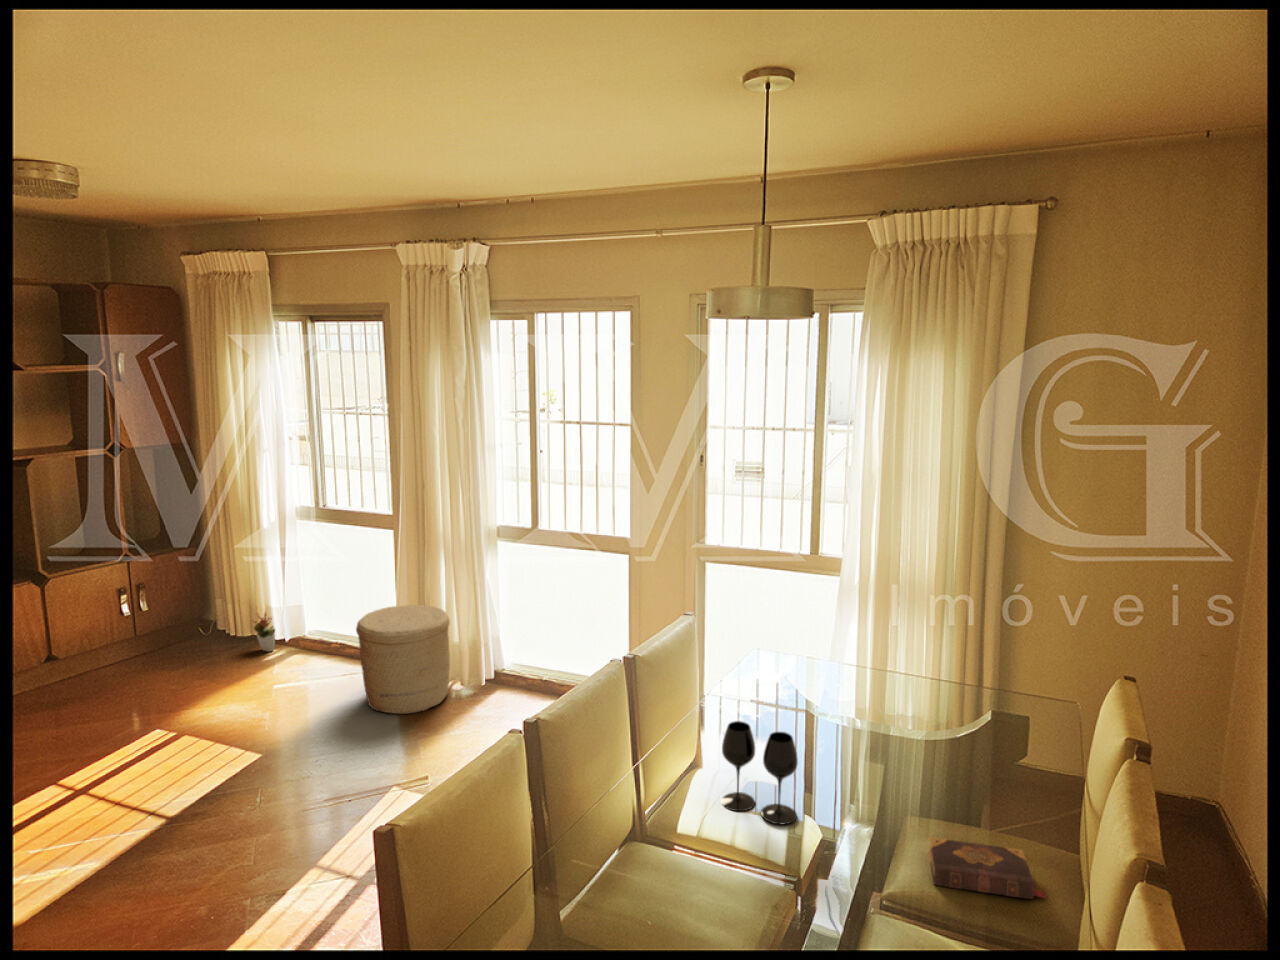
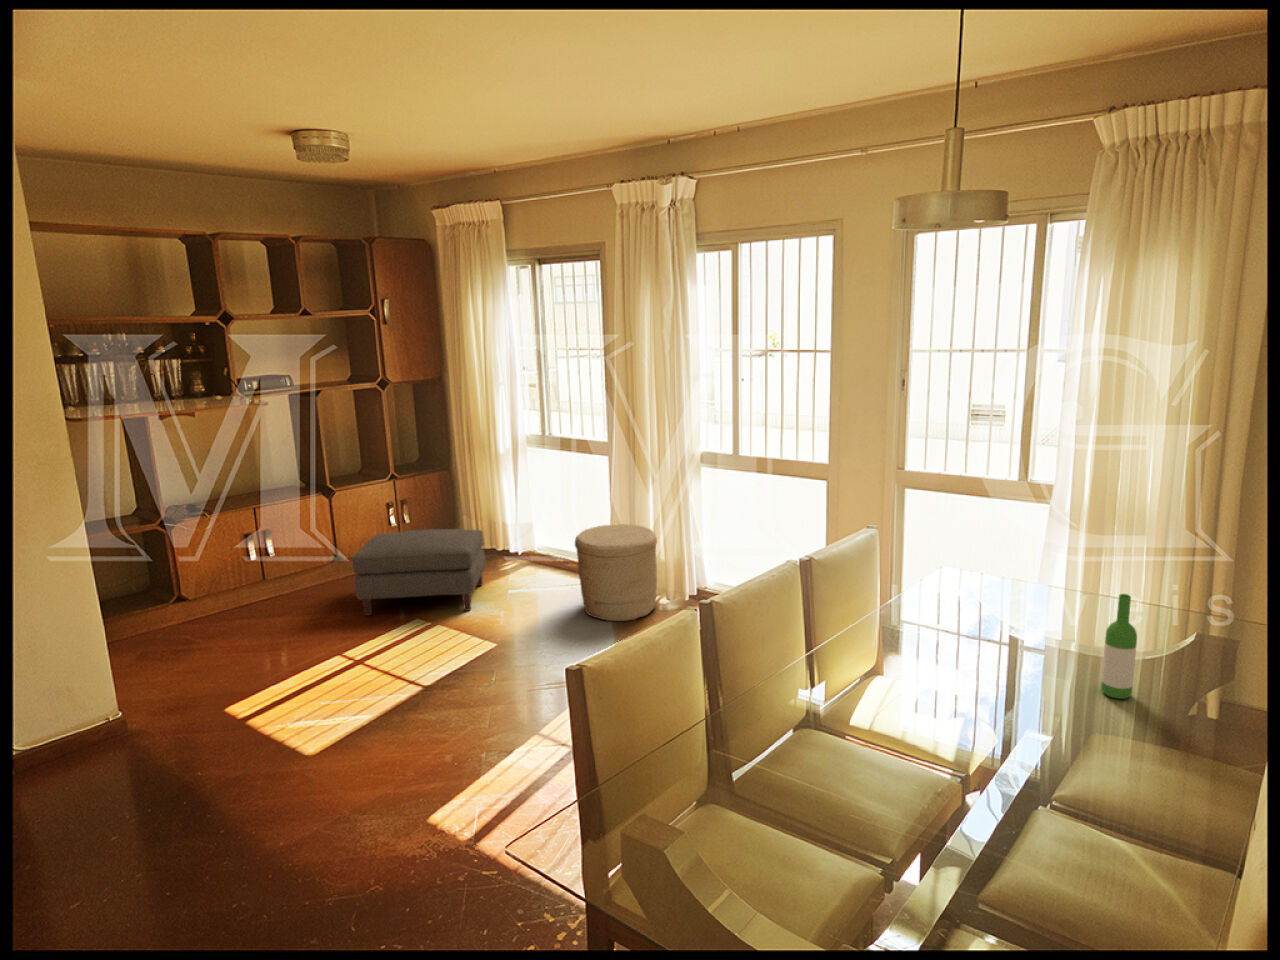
decorative plant: present [254,613,275,651] -> none [490,527,509,563]
ottoman: none [70,618,246,732] -> present [352,529,486,616]
wine bottle: none [915,671,946,774] -> present [1101,594,1137,699]
wine glass: present [721,721,798,824] -> none [885,627,962,725]
book: present [929,837,1047,899] -> none [1093,750,1220,818]

